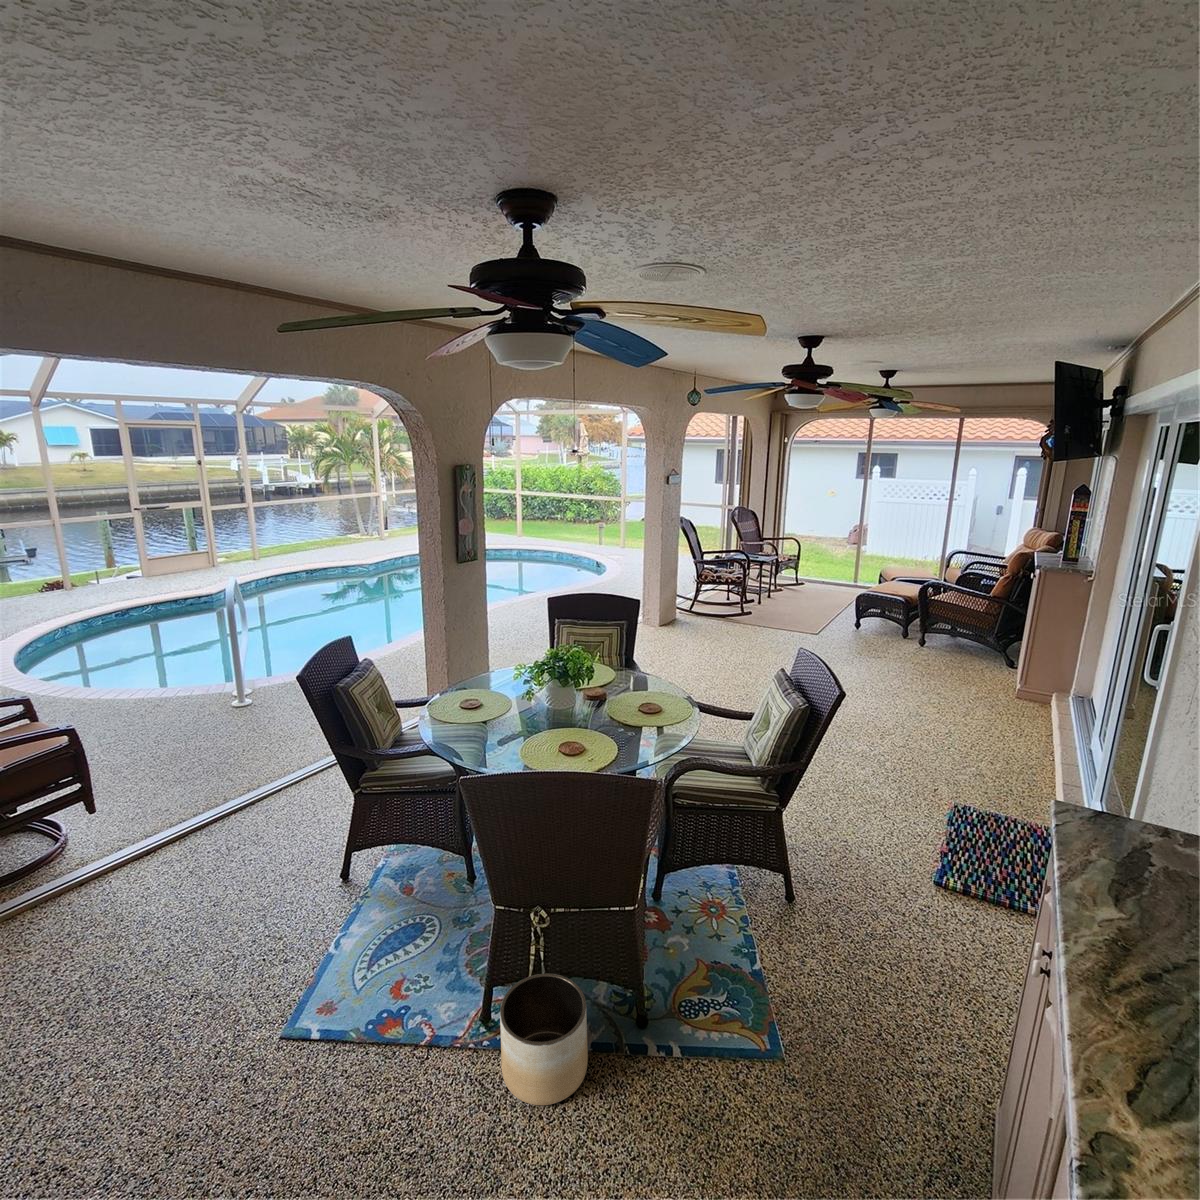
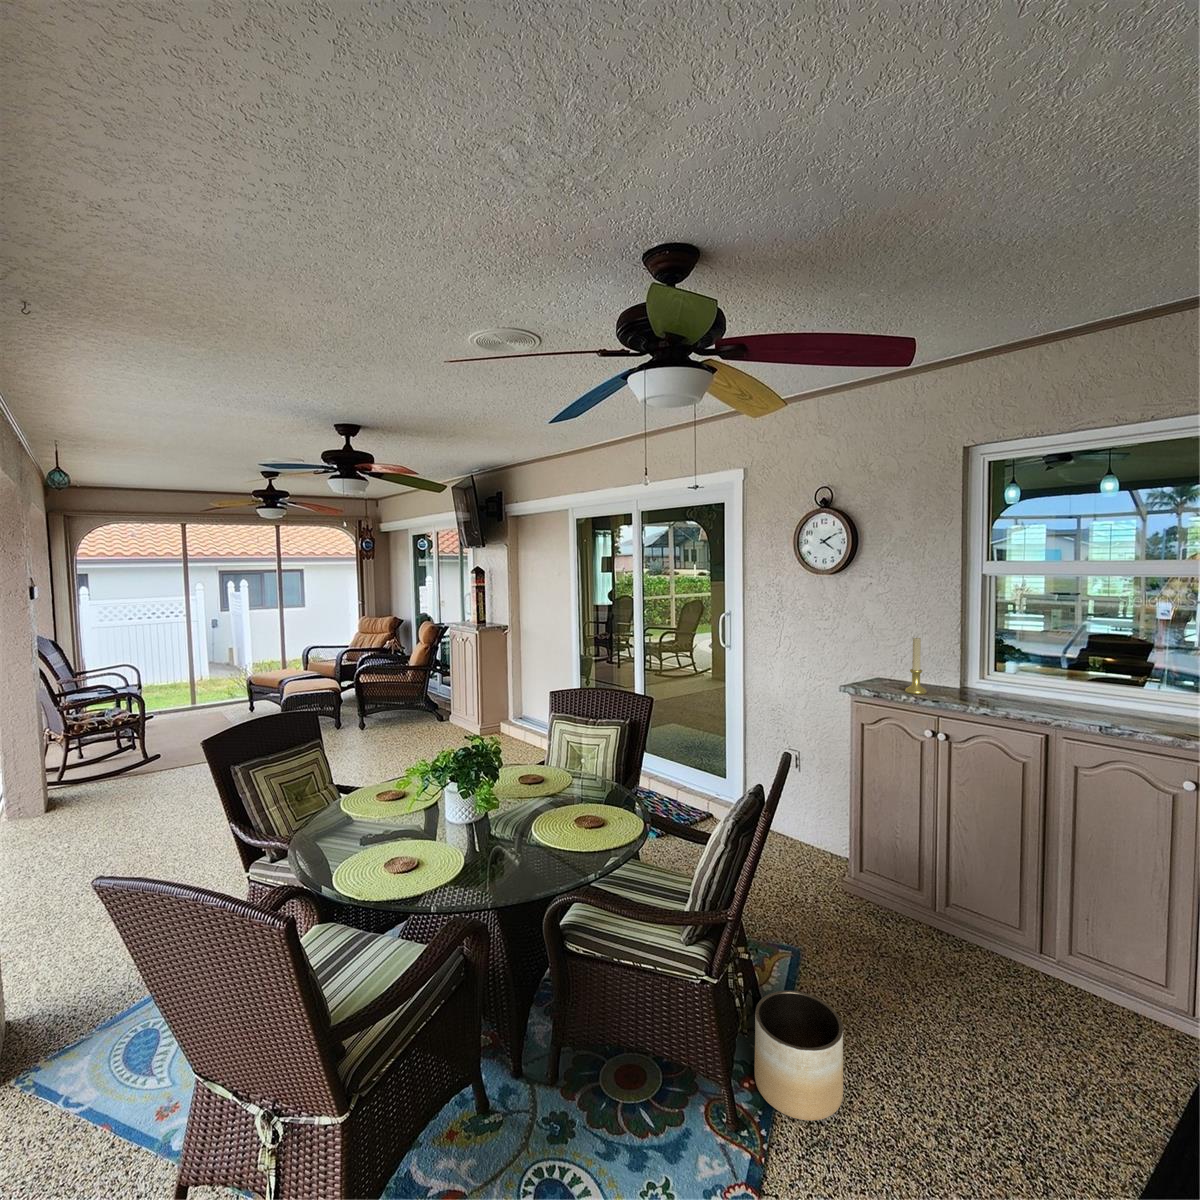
candle holder: none [1088,753,1147,881] -> present [905,638,927,694]

